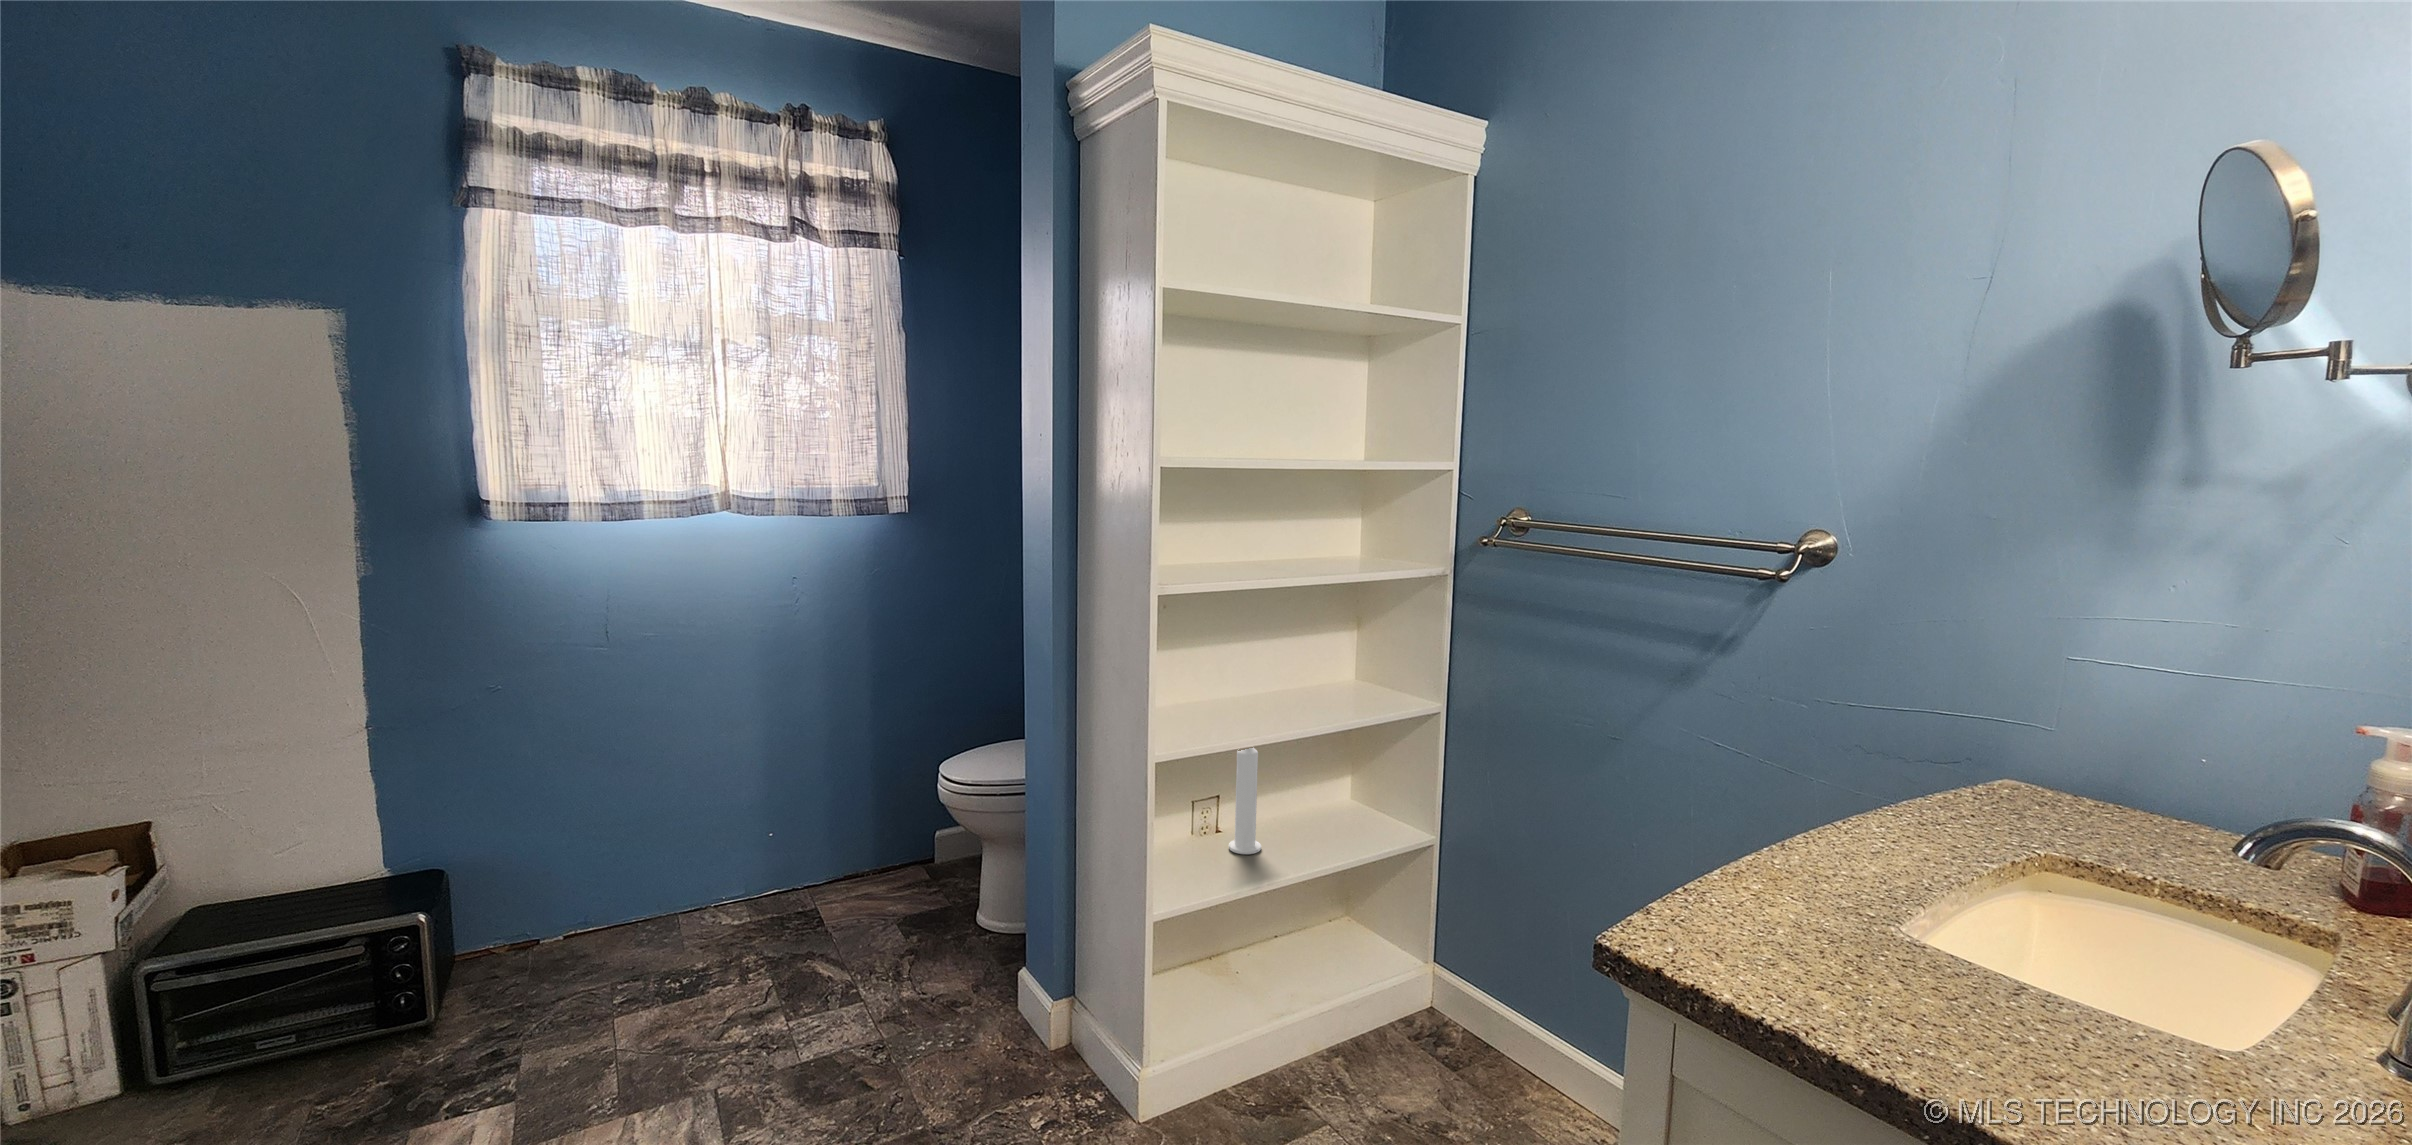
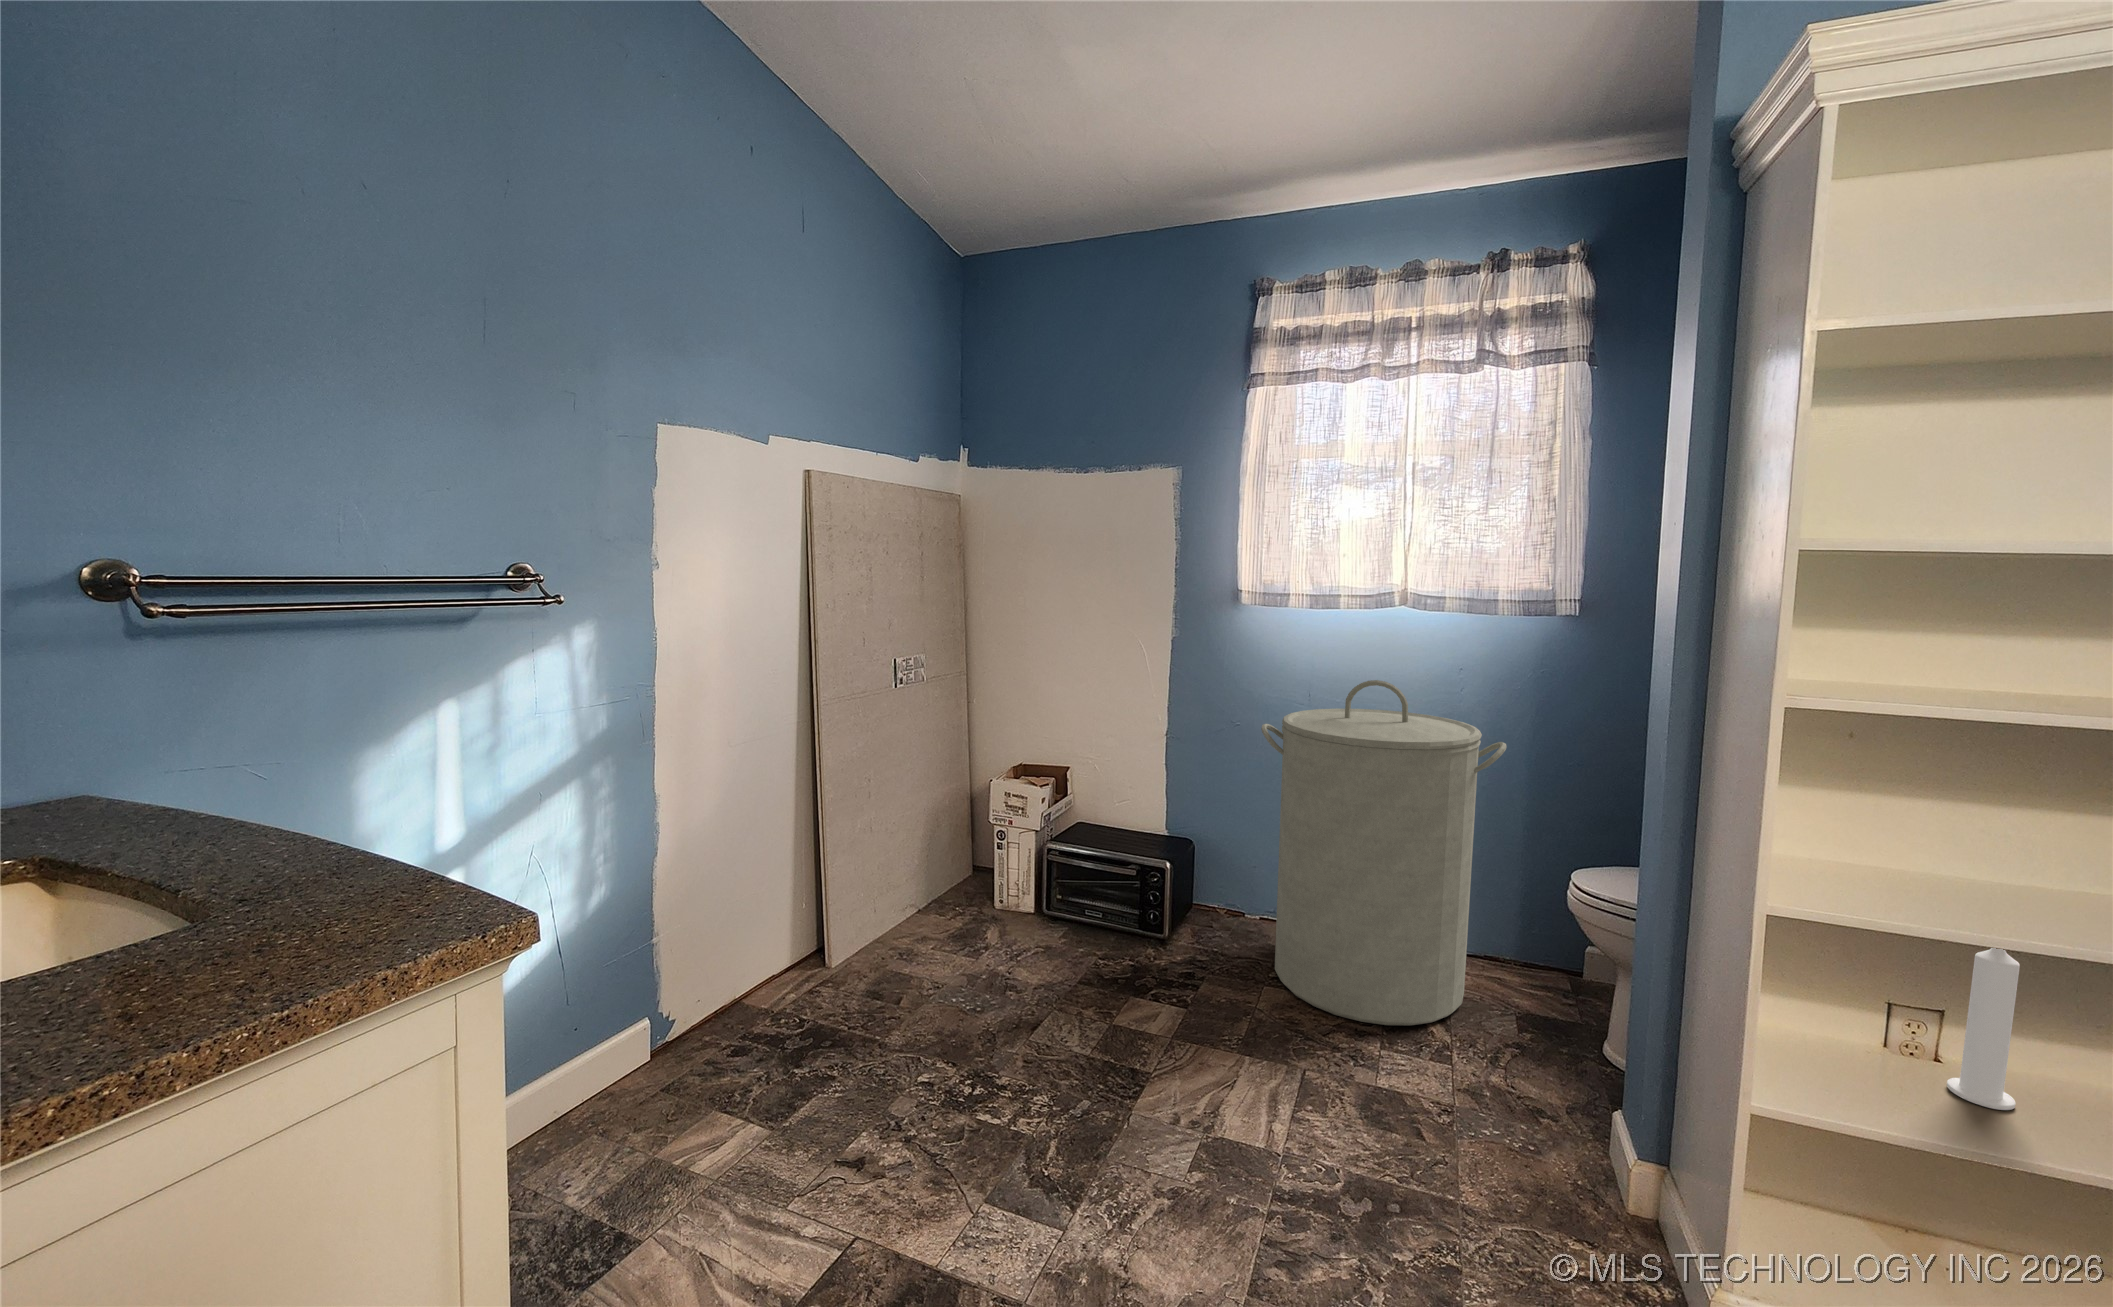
laundry hamper: none [562,601,865,1012] -> present [1261,680,1506,1025]

